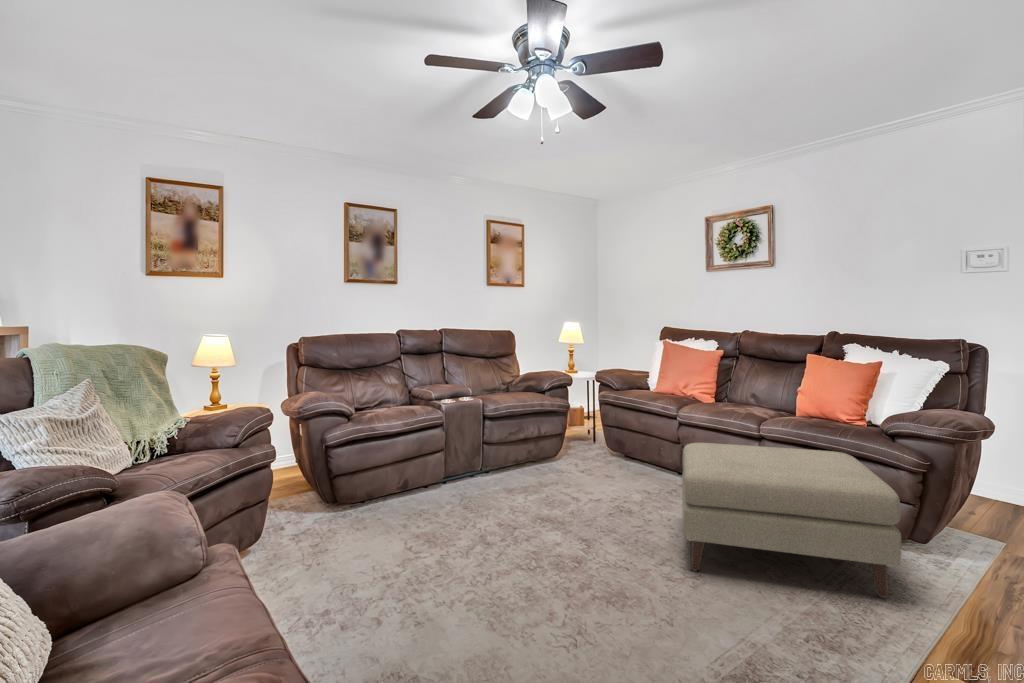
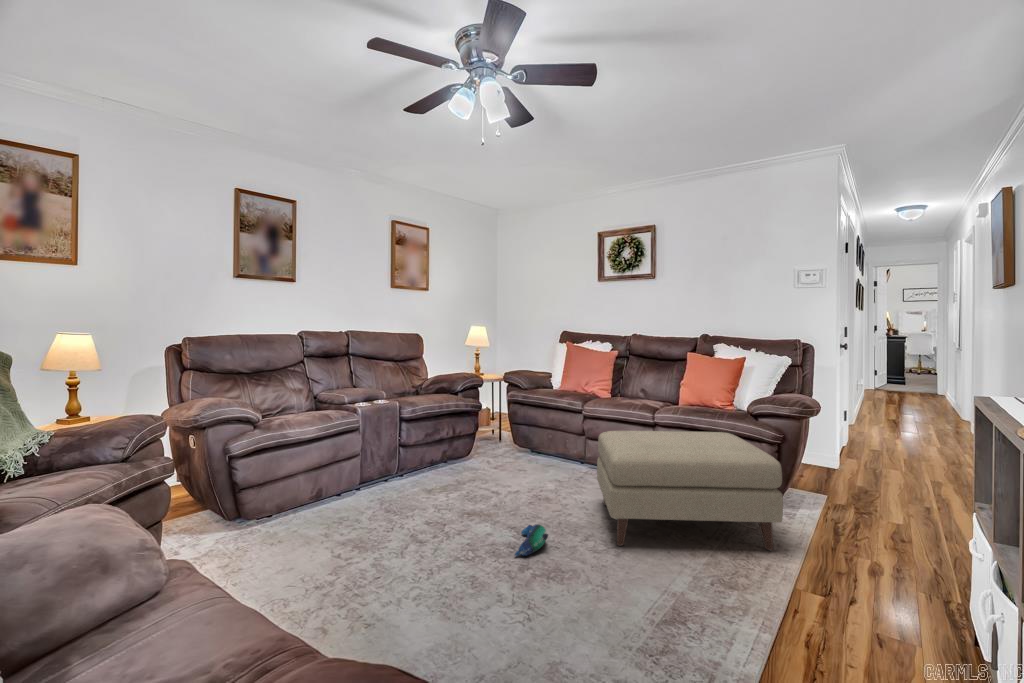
plush toy: none [576,537,614,569] -> present [515,524,548,556]

